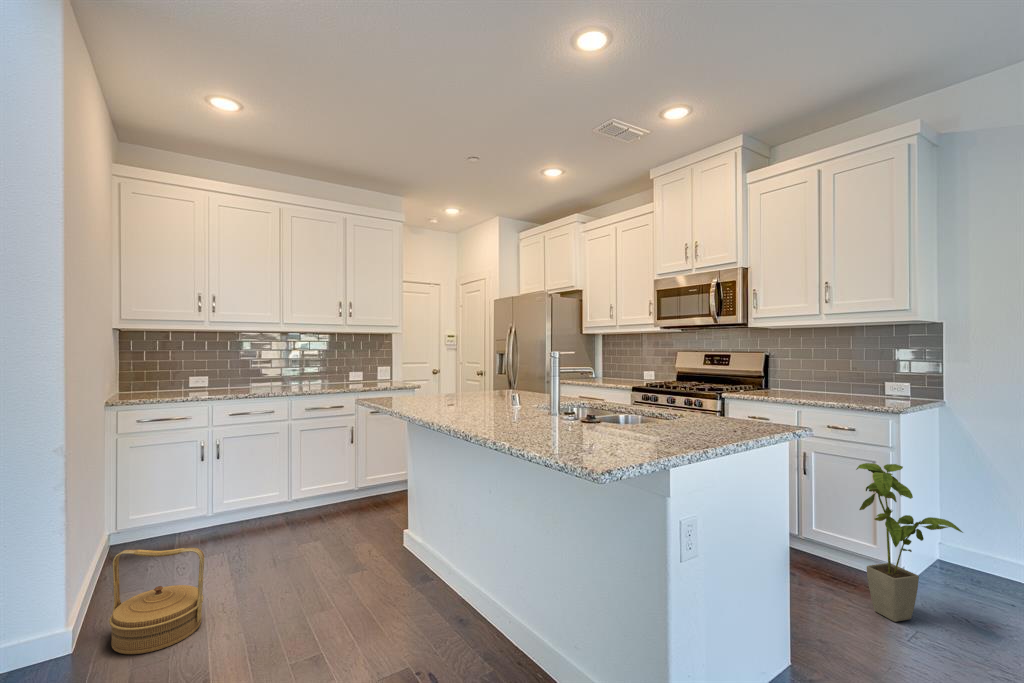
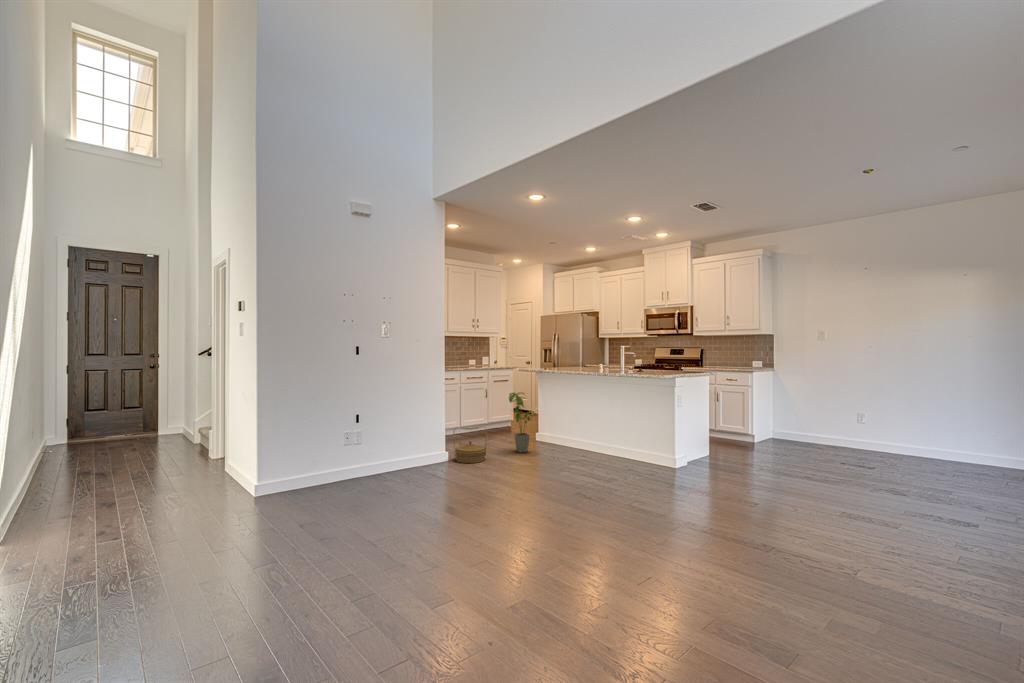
house plant: present [856,463,963,622] -> present [509,392,537,452]

